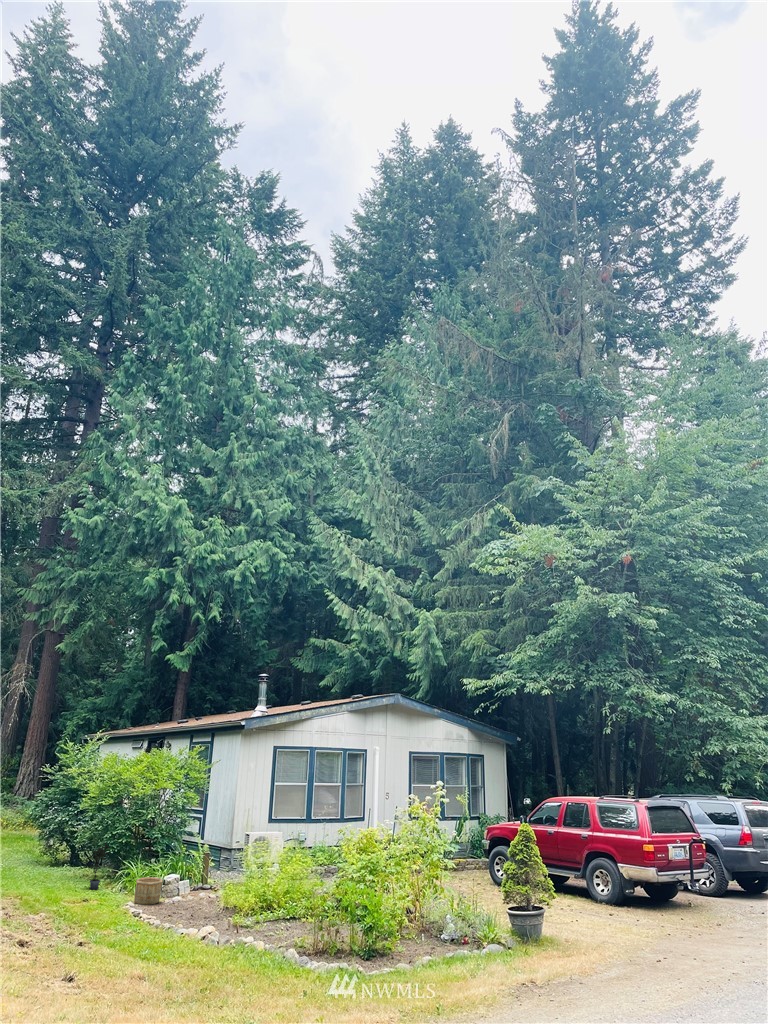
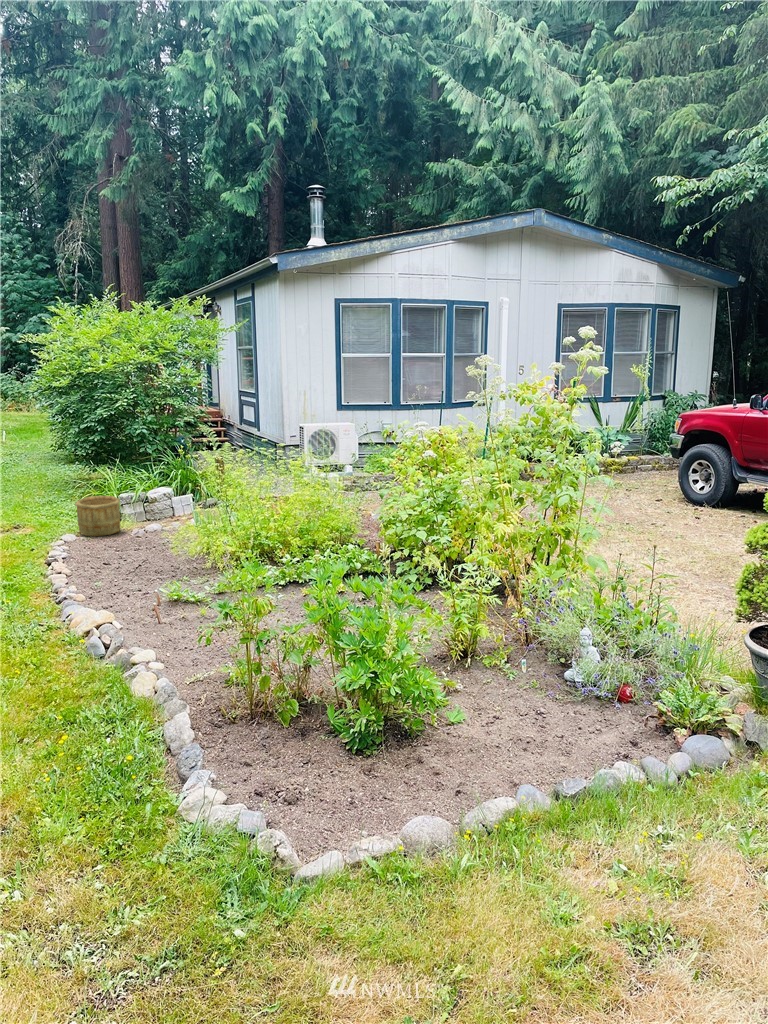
potted plant: present [90,843,110,889] -> none [29,444,59,509]

